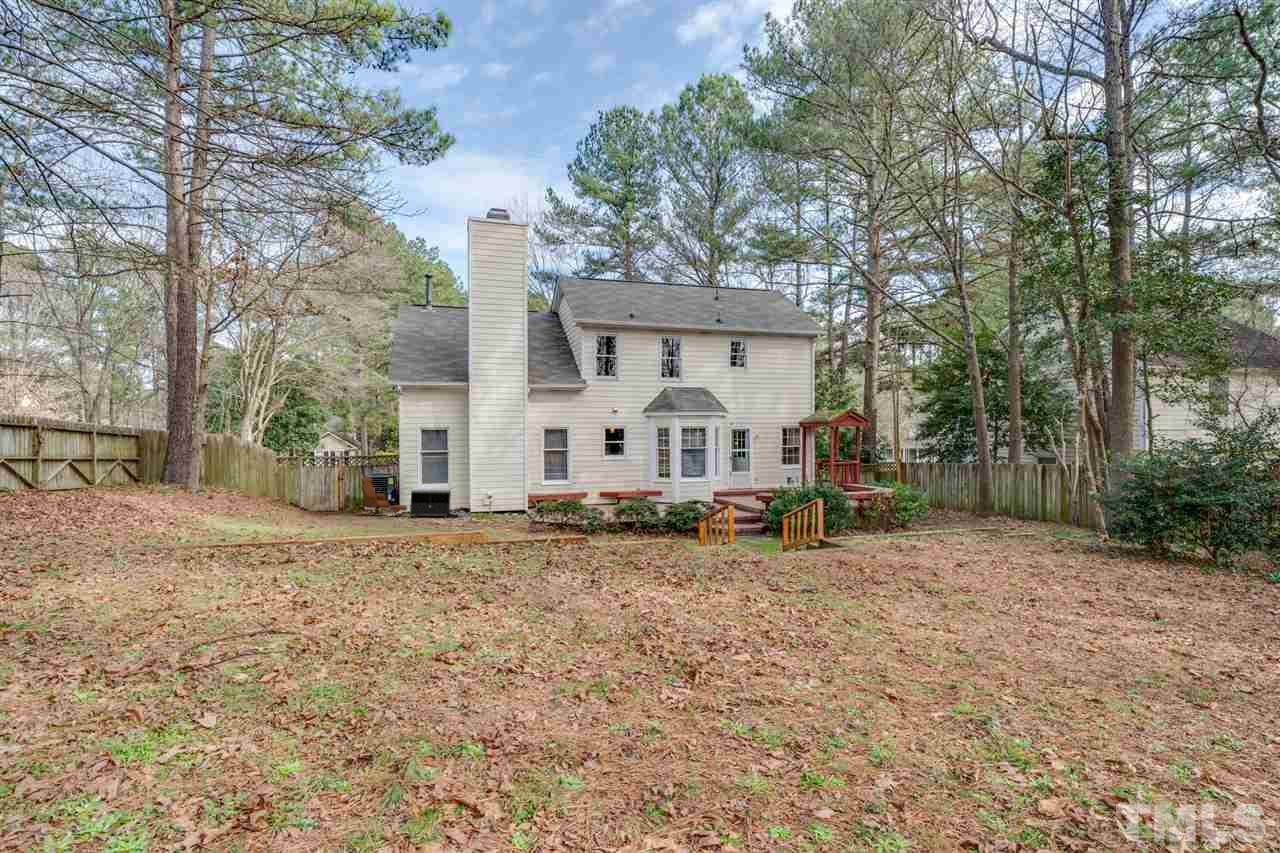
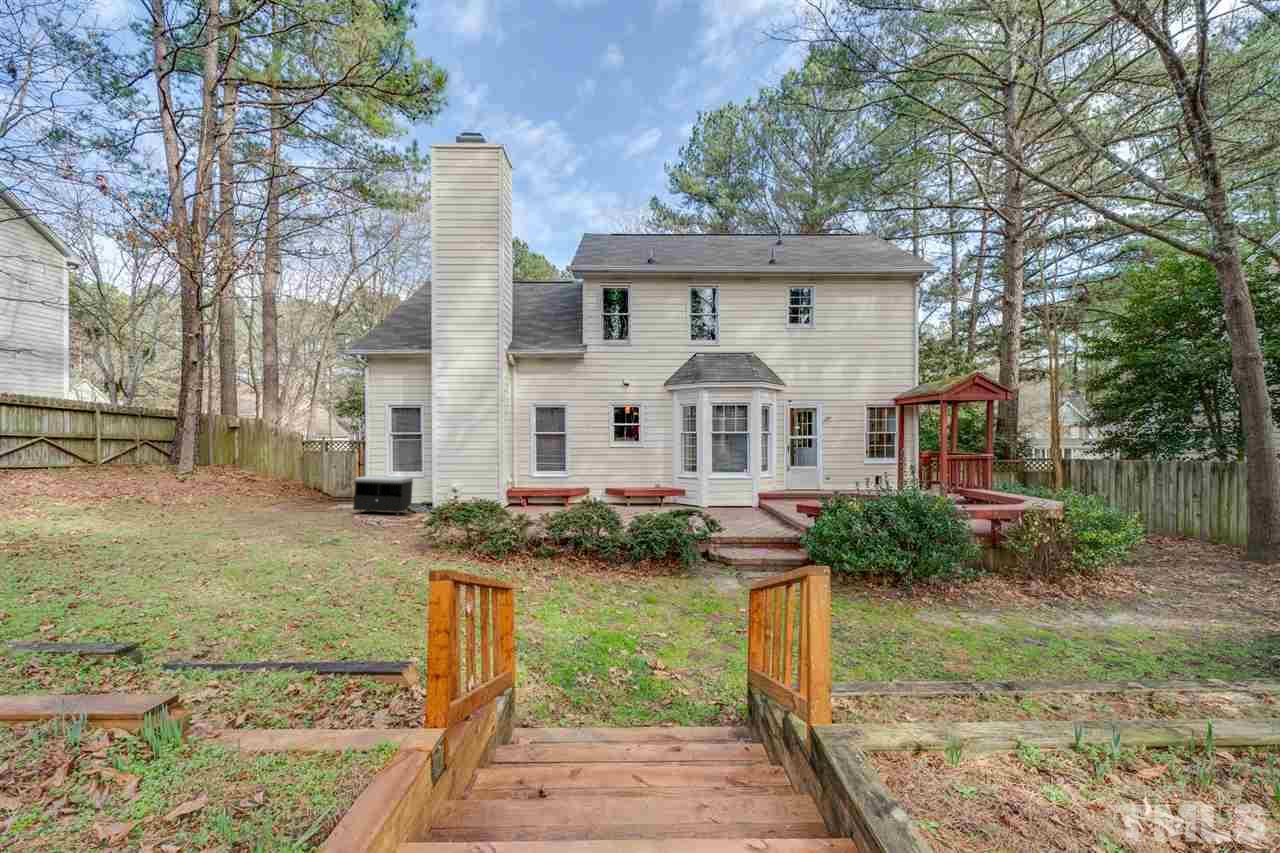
lounge chair: present [361,477,407,516] -> none [305,463,356,513]

